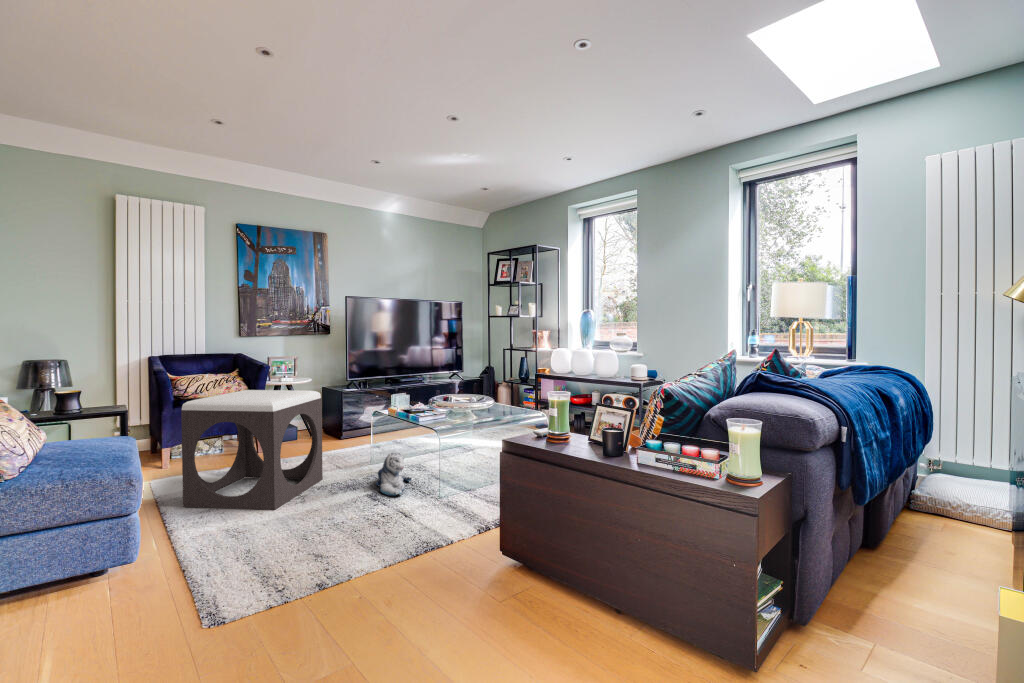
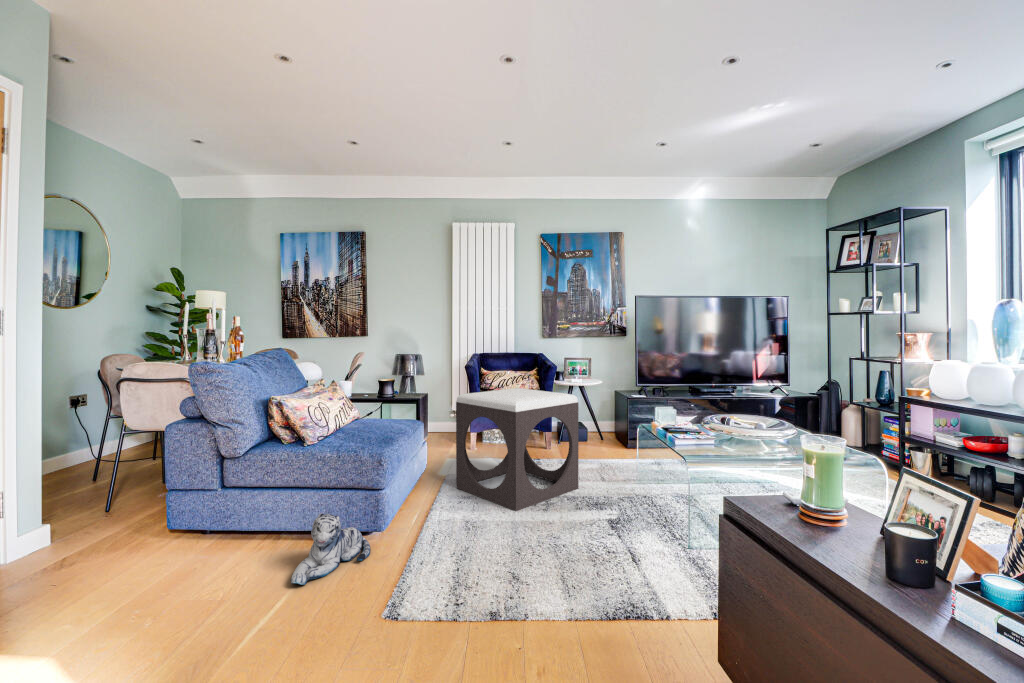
plush toy: present [376,453,411,496] -> present [291,513,371,585]

